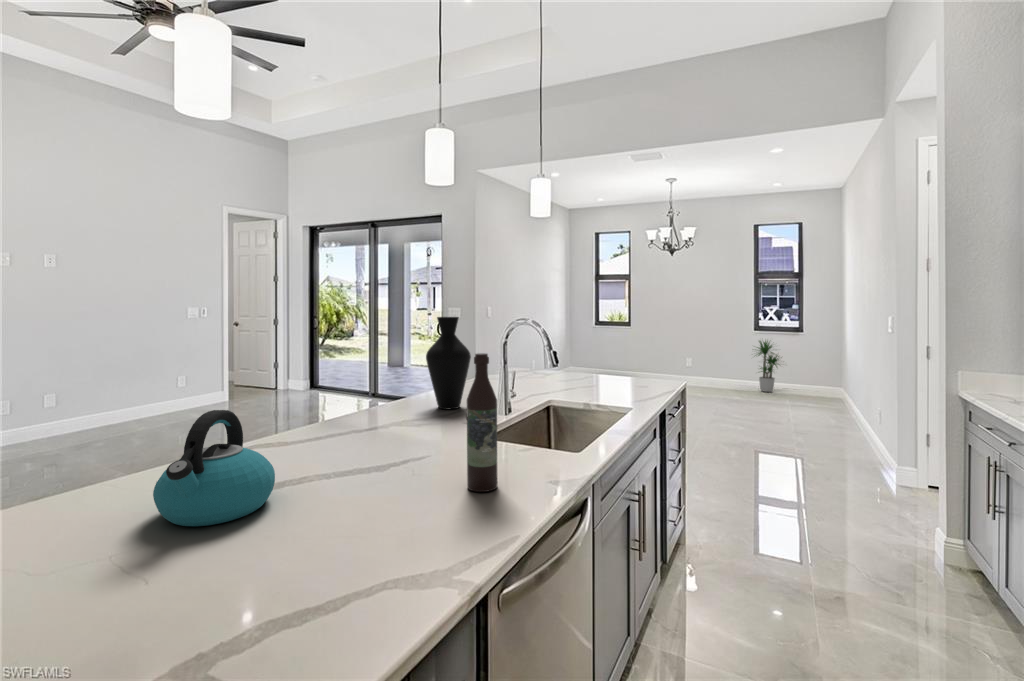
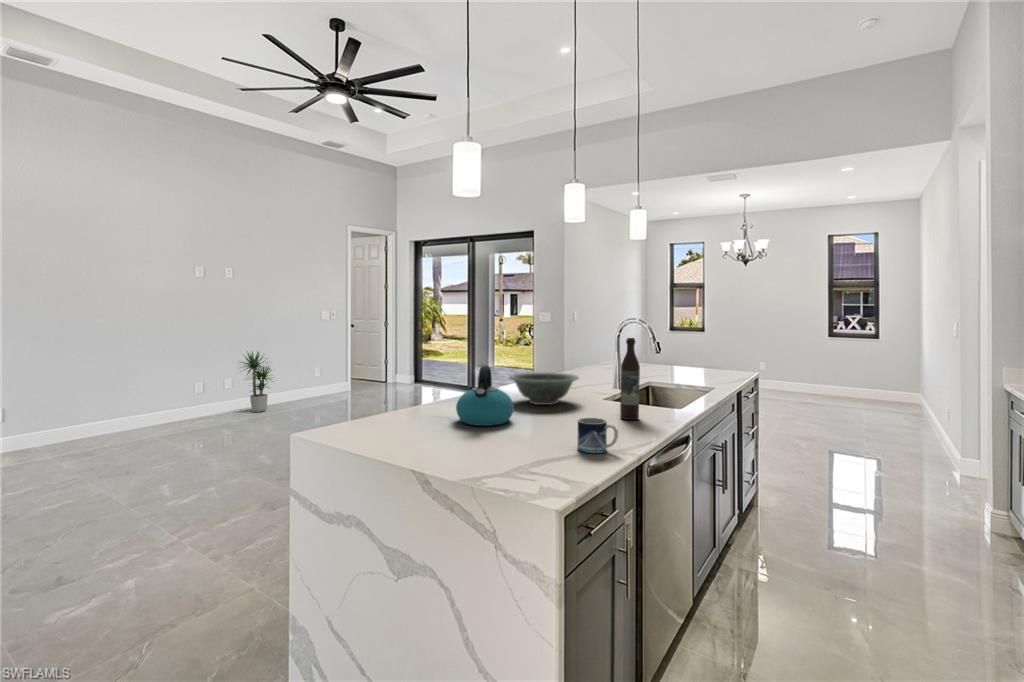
vase: present [426,317,471,409] -> none [564,318,596,385]
potted plant: present [757,341,780,392] -> present [241,351,272,412]
decorative bowl: none [307,400,421,457] -> present [510,372,578,405]
mug: none [320,532,401,624] -> present [577,418,618,453]

